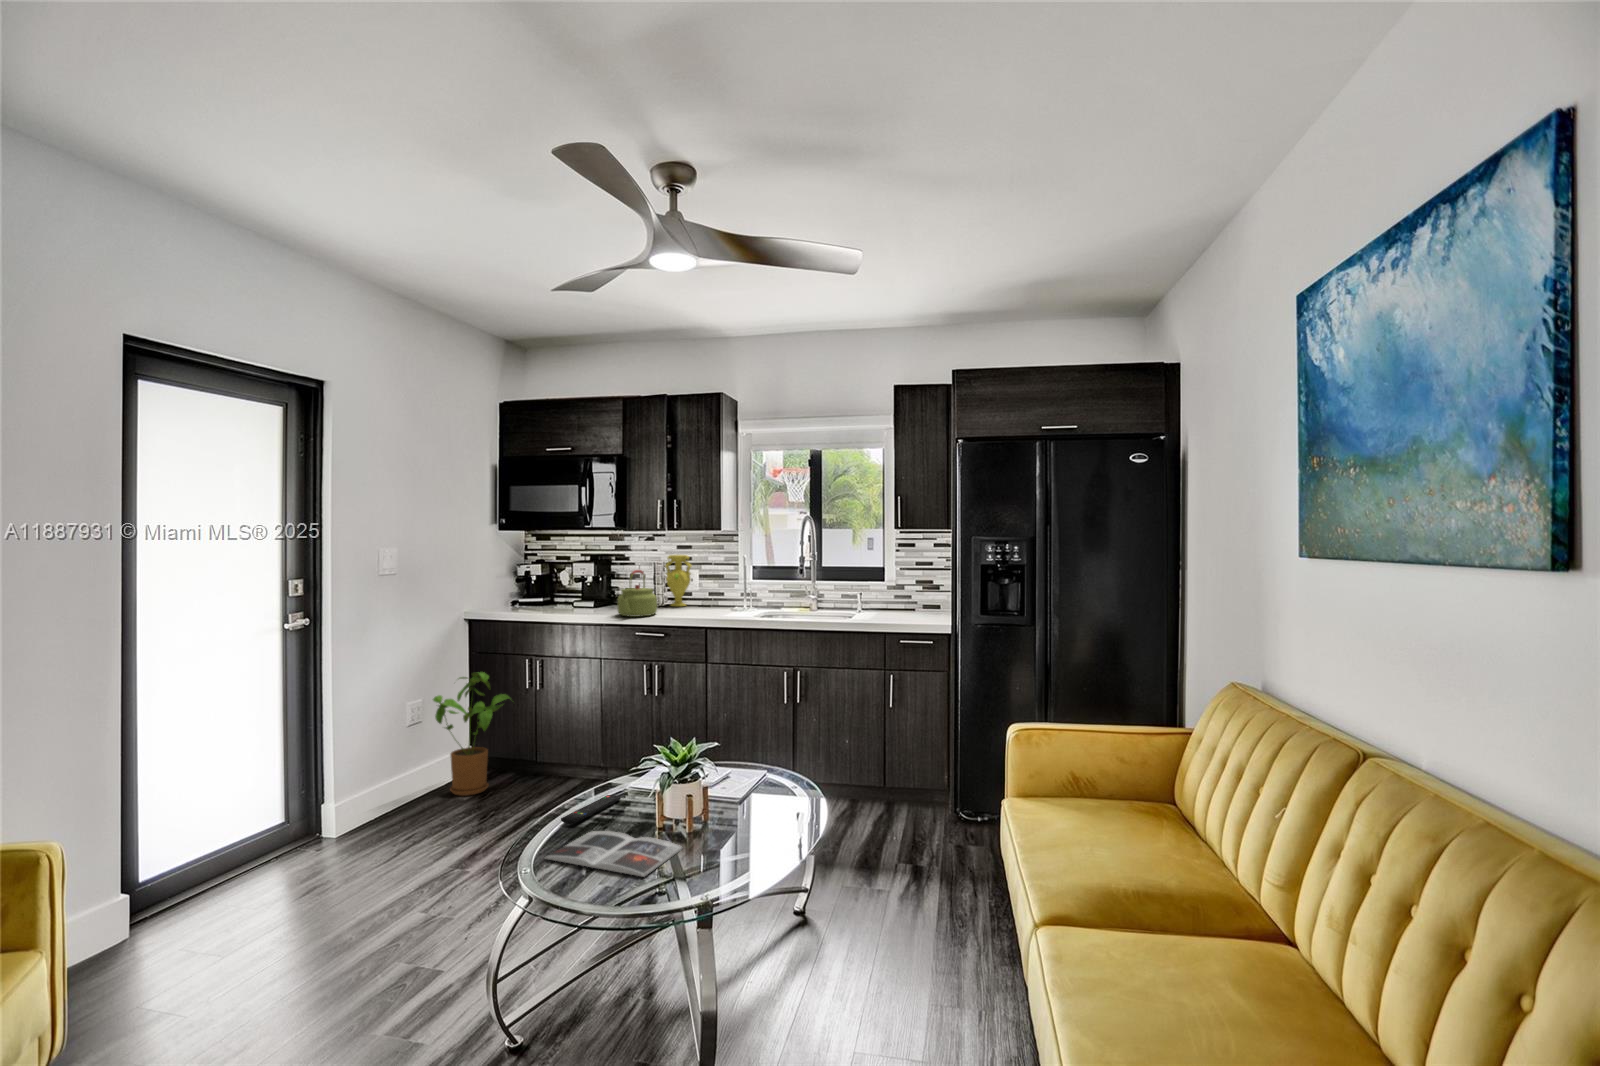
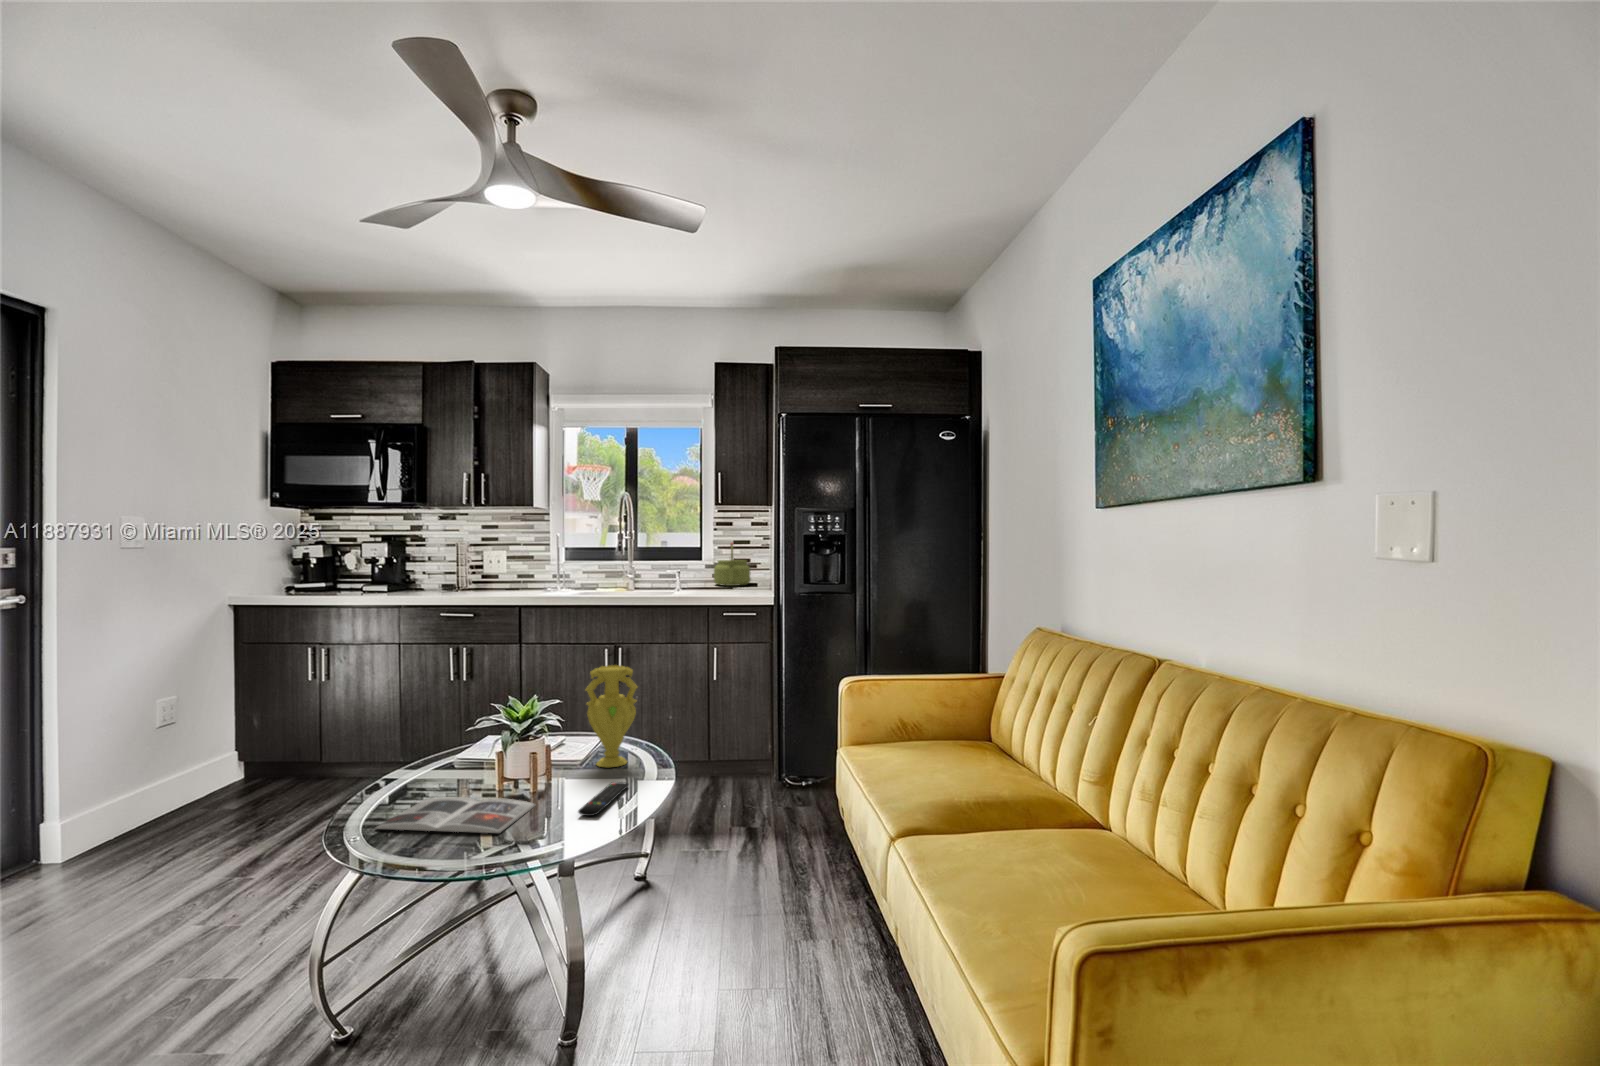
vase: present [665,555,692,606] -> present [586,665,638,767]
kettle: present [617,570,657,617] -> present [714,542,751,586]
house plant: present [433,672,514,796] -> none [186,663,294,805]
remote control: present [561,795,621,824] -> present [578,782,629,816]

